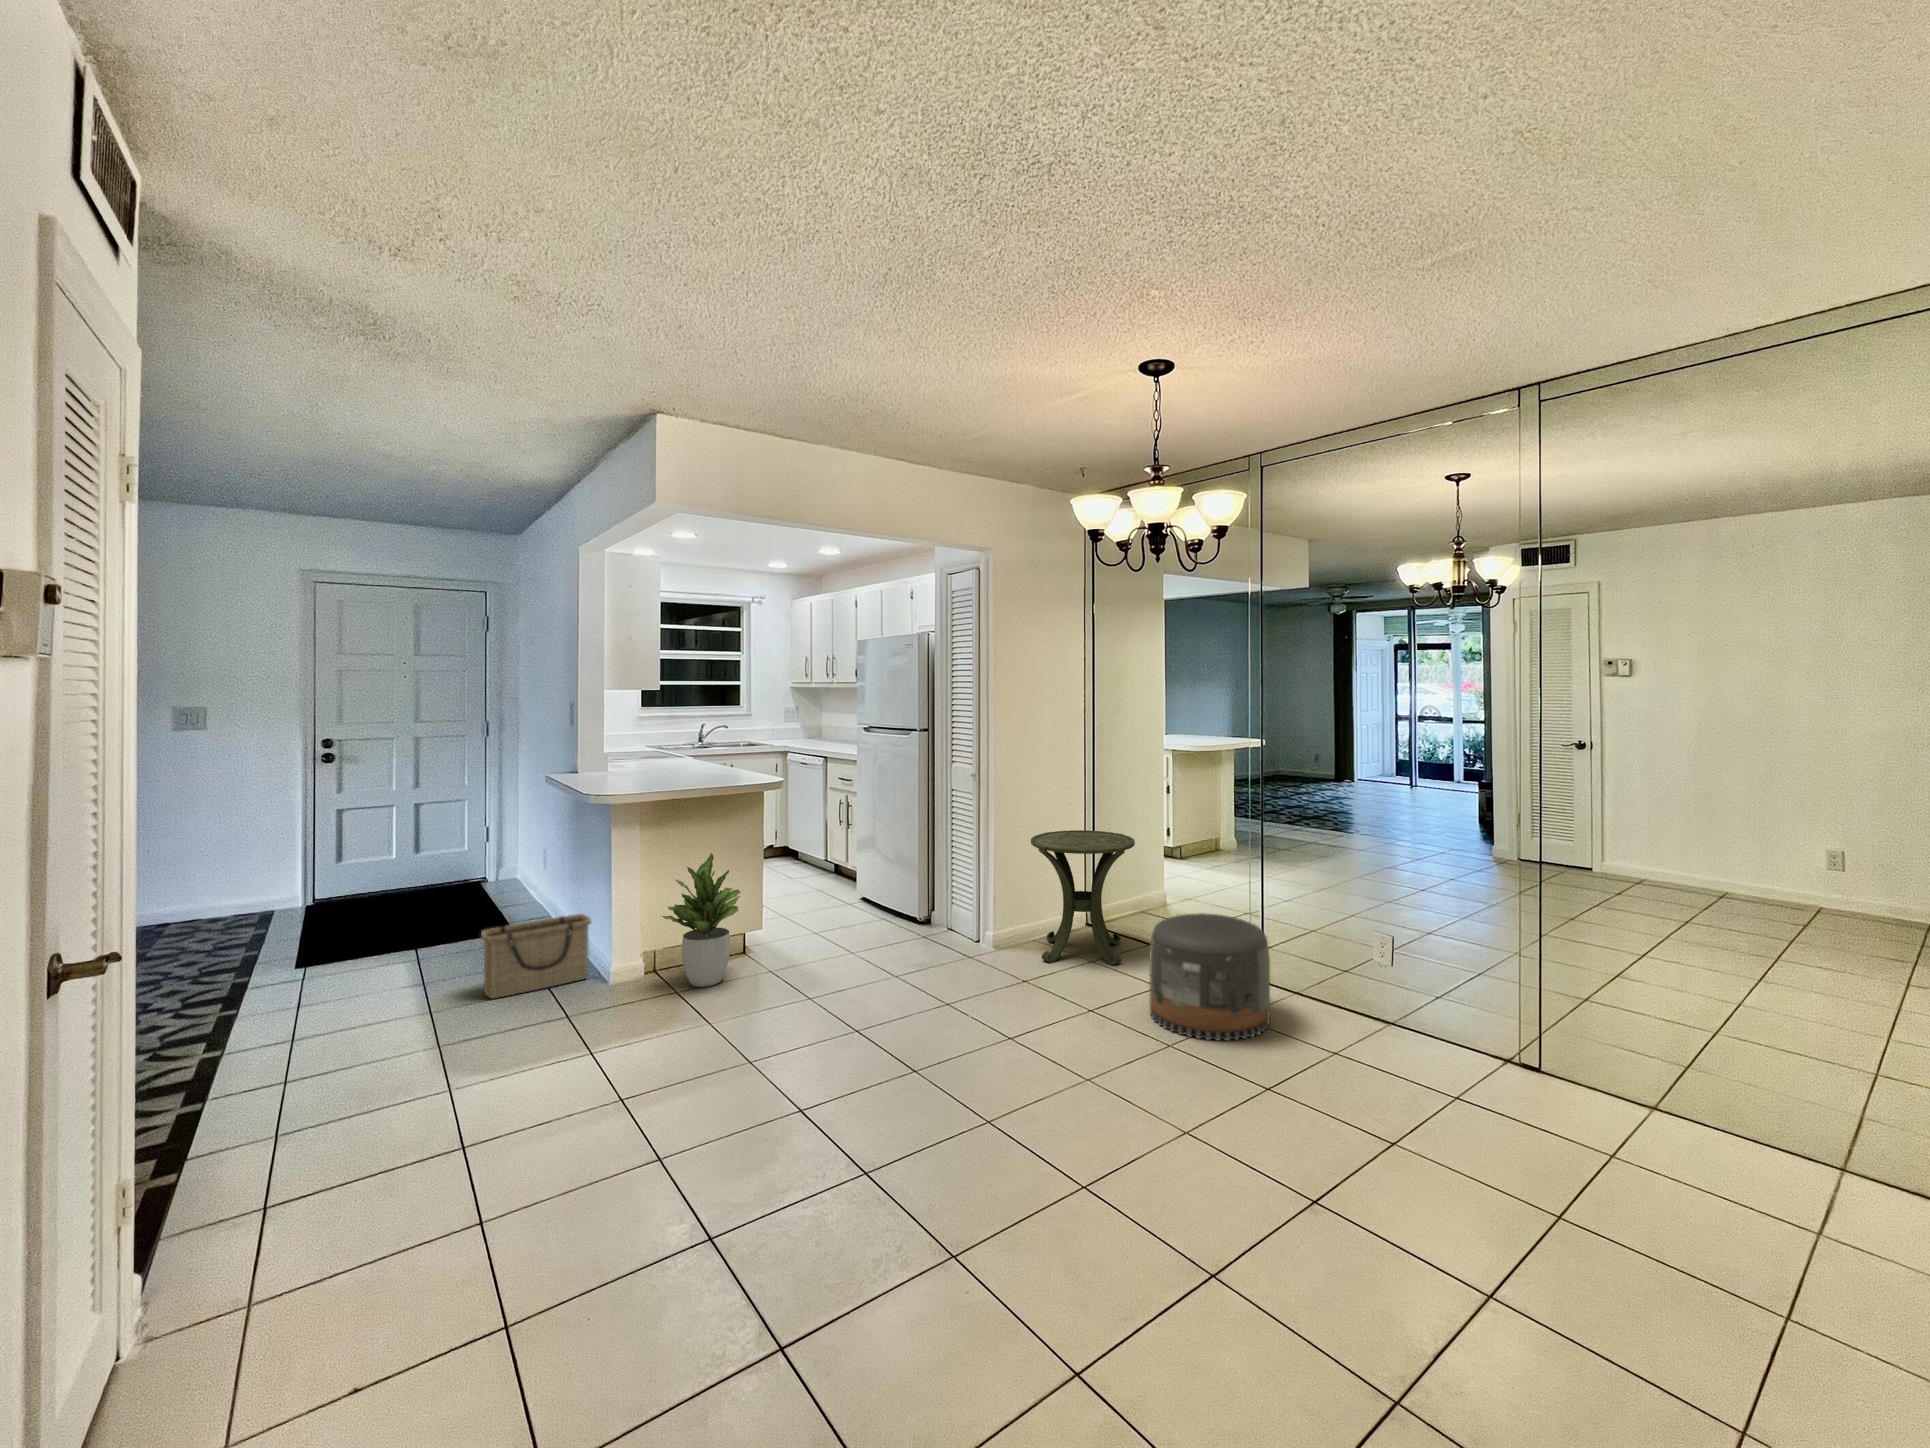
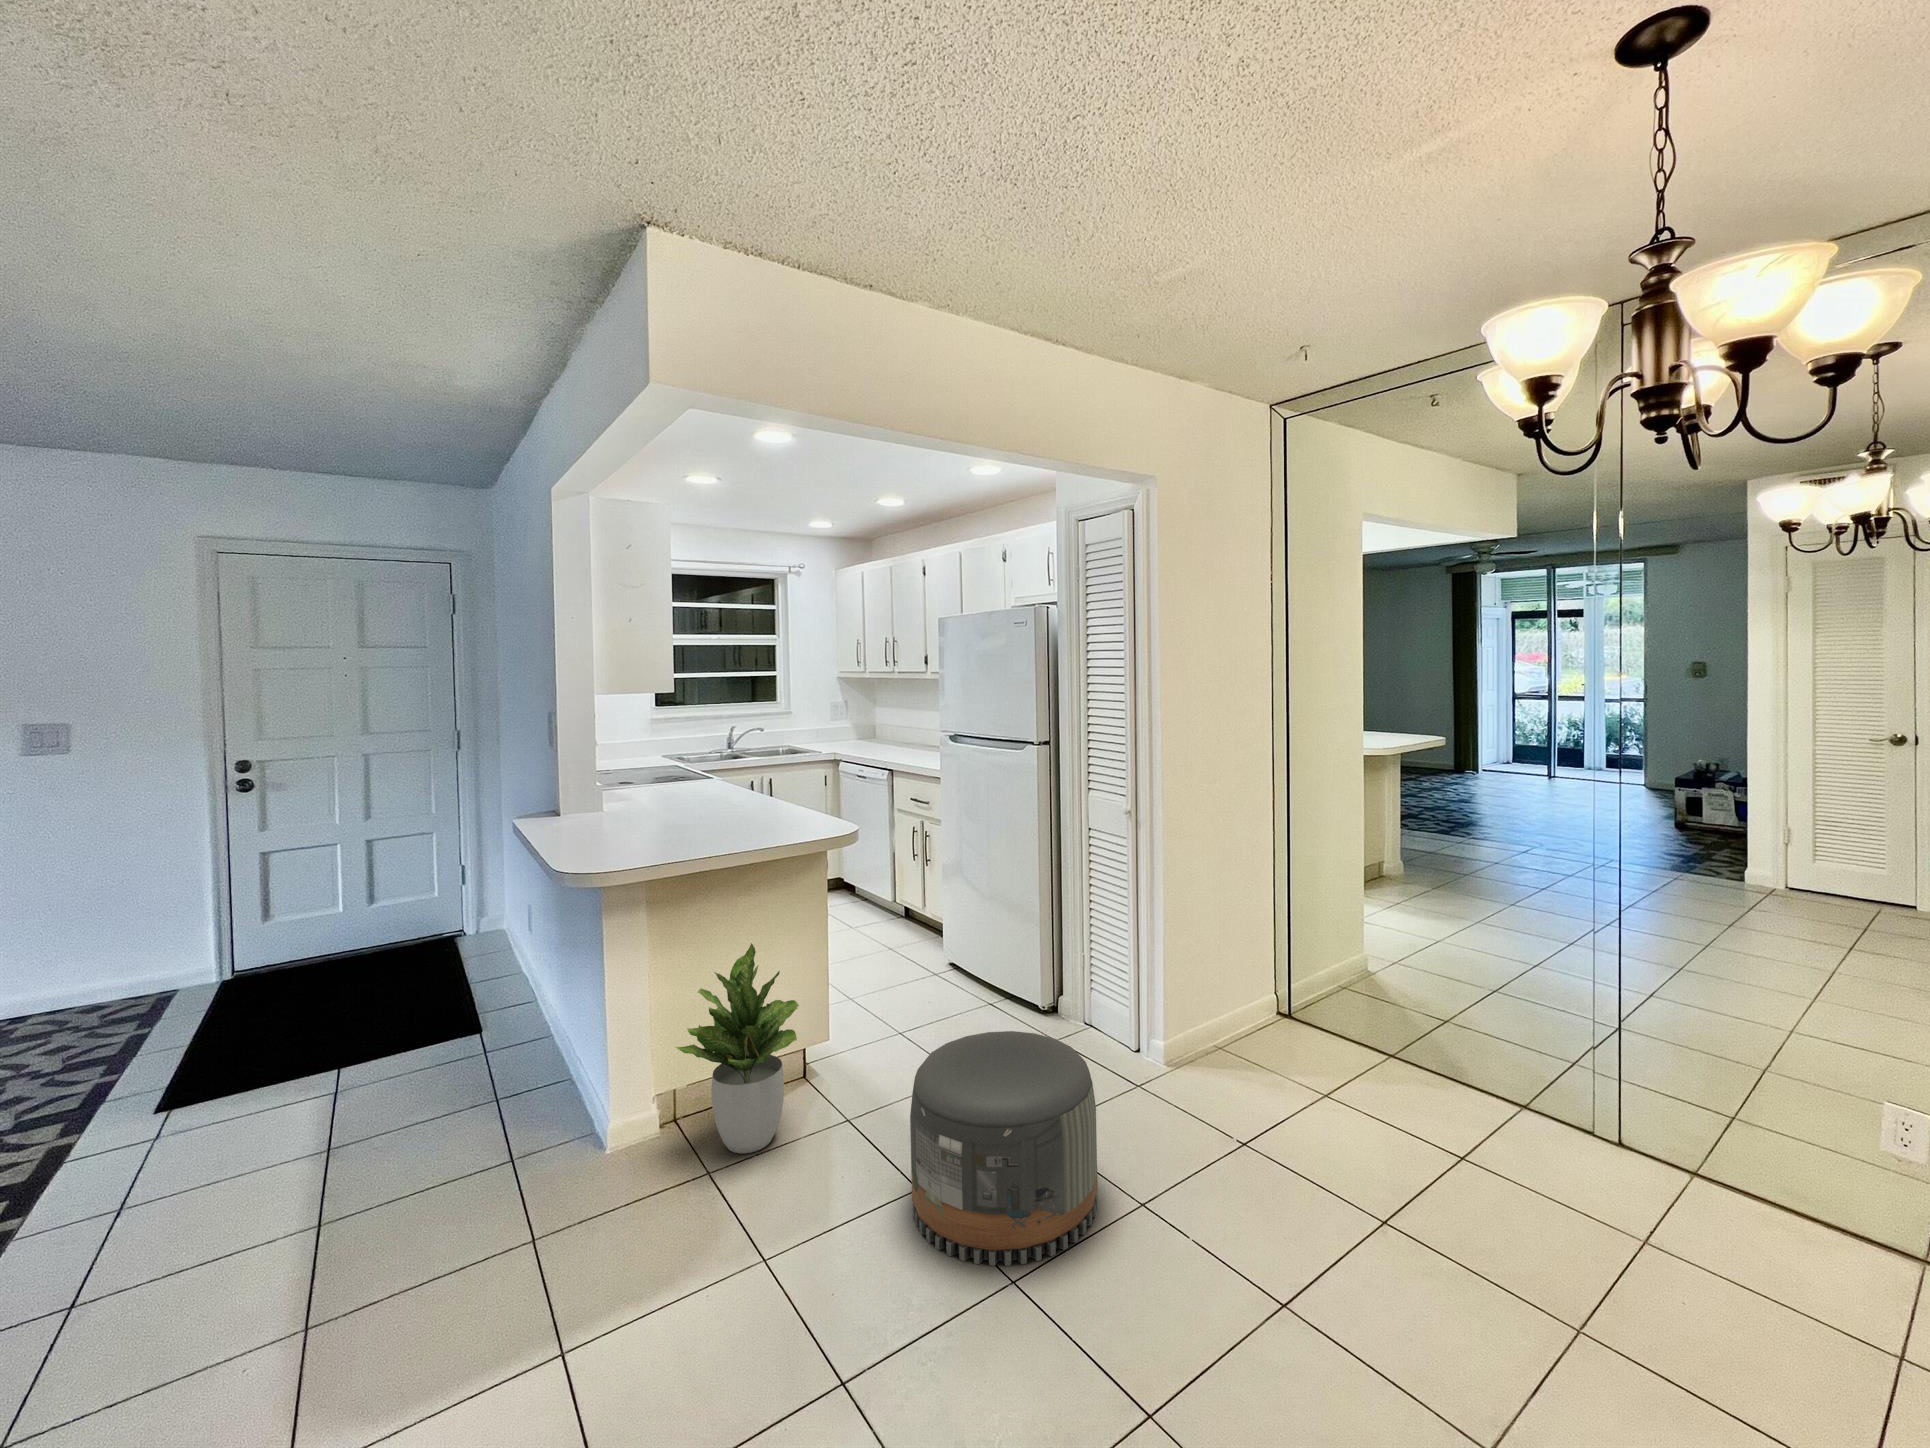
side table: present [1031,830,1135,965] -> none [1219,884,1382,1100]
pouf: present [1150,913,1270,1041] -> present [910,1031,1097,1266]
basket: present [481,914,591,999] -> none [403,1032,575,1184]

